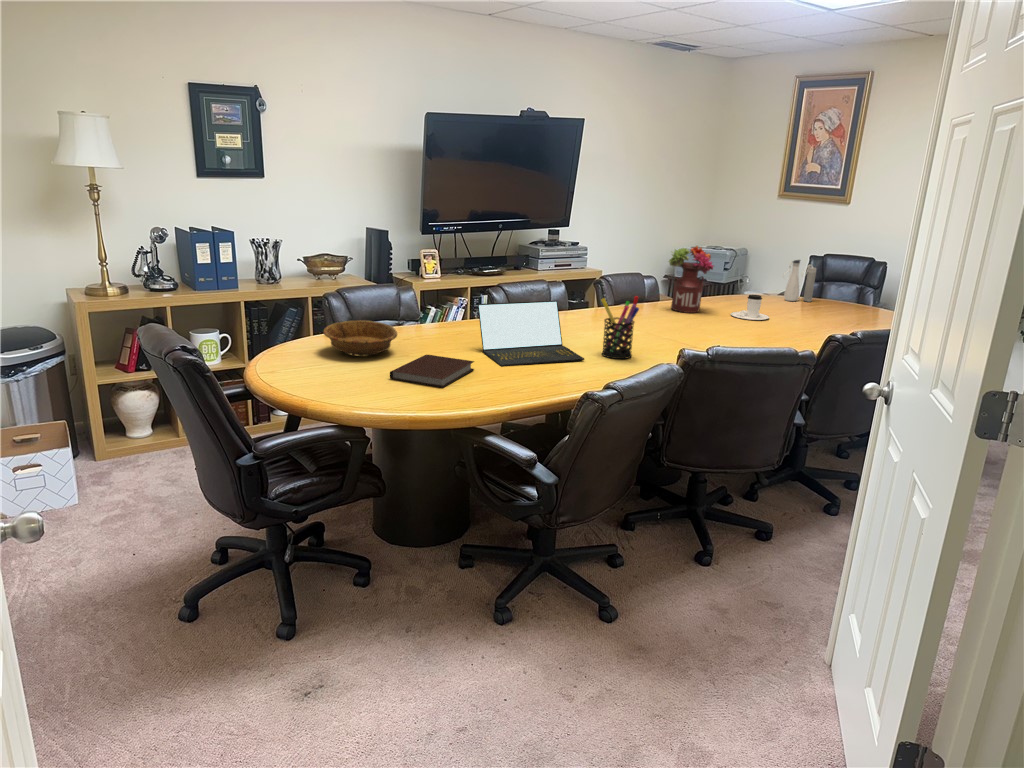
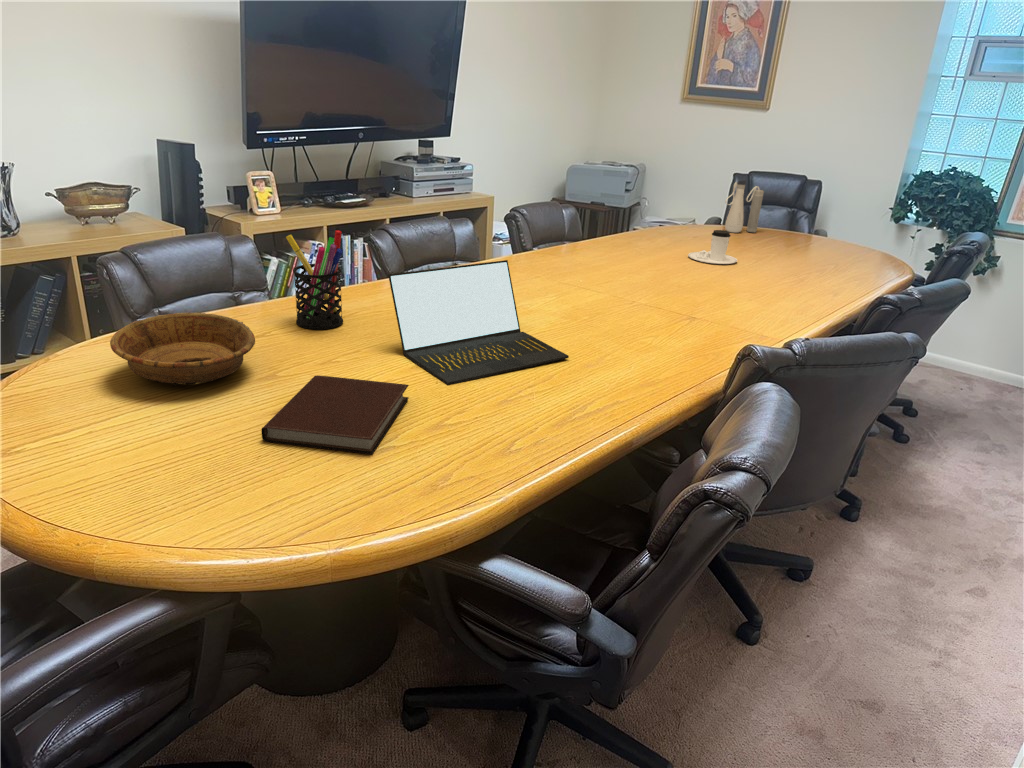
flower arrangement: present [669,246,714,313] -> none [611,165,672,257]
pen holder: present [601,296,639,359] -> present [286,230,343,330]

